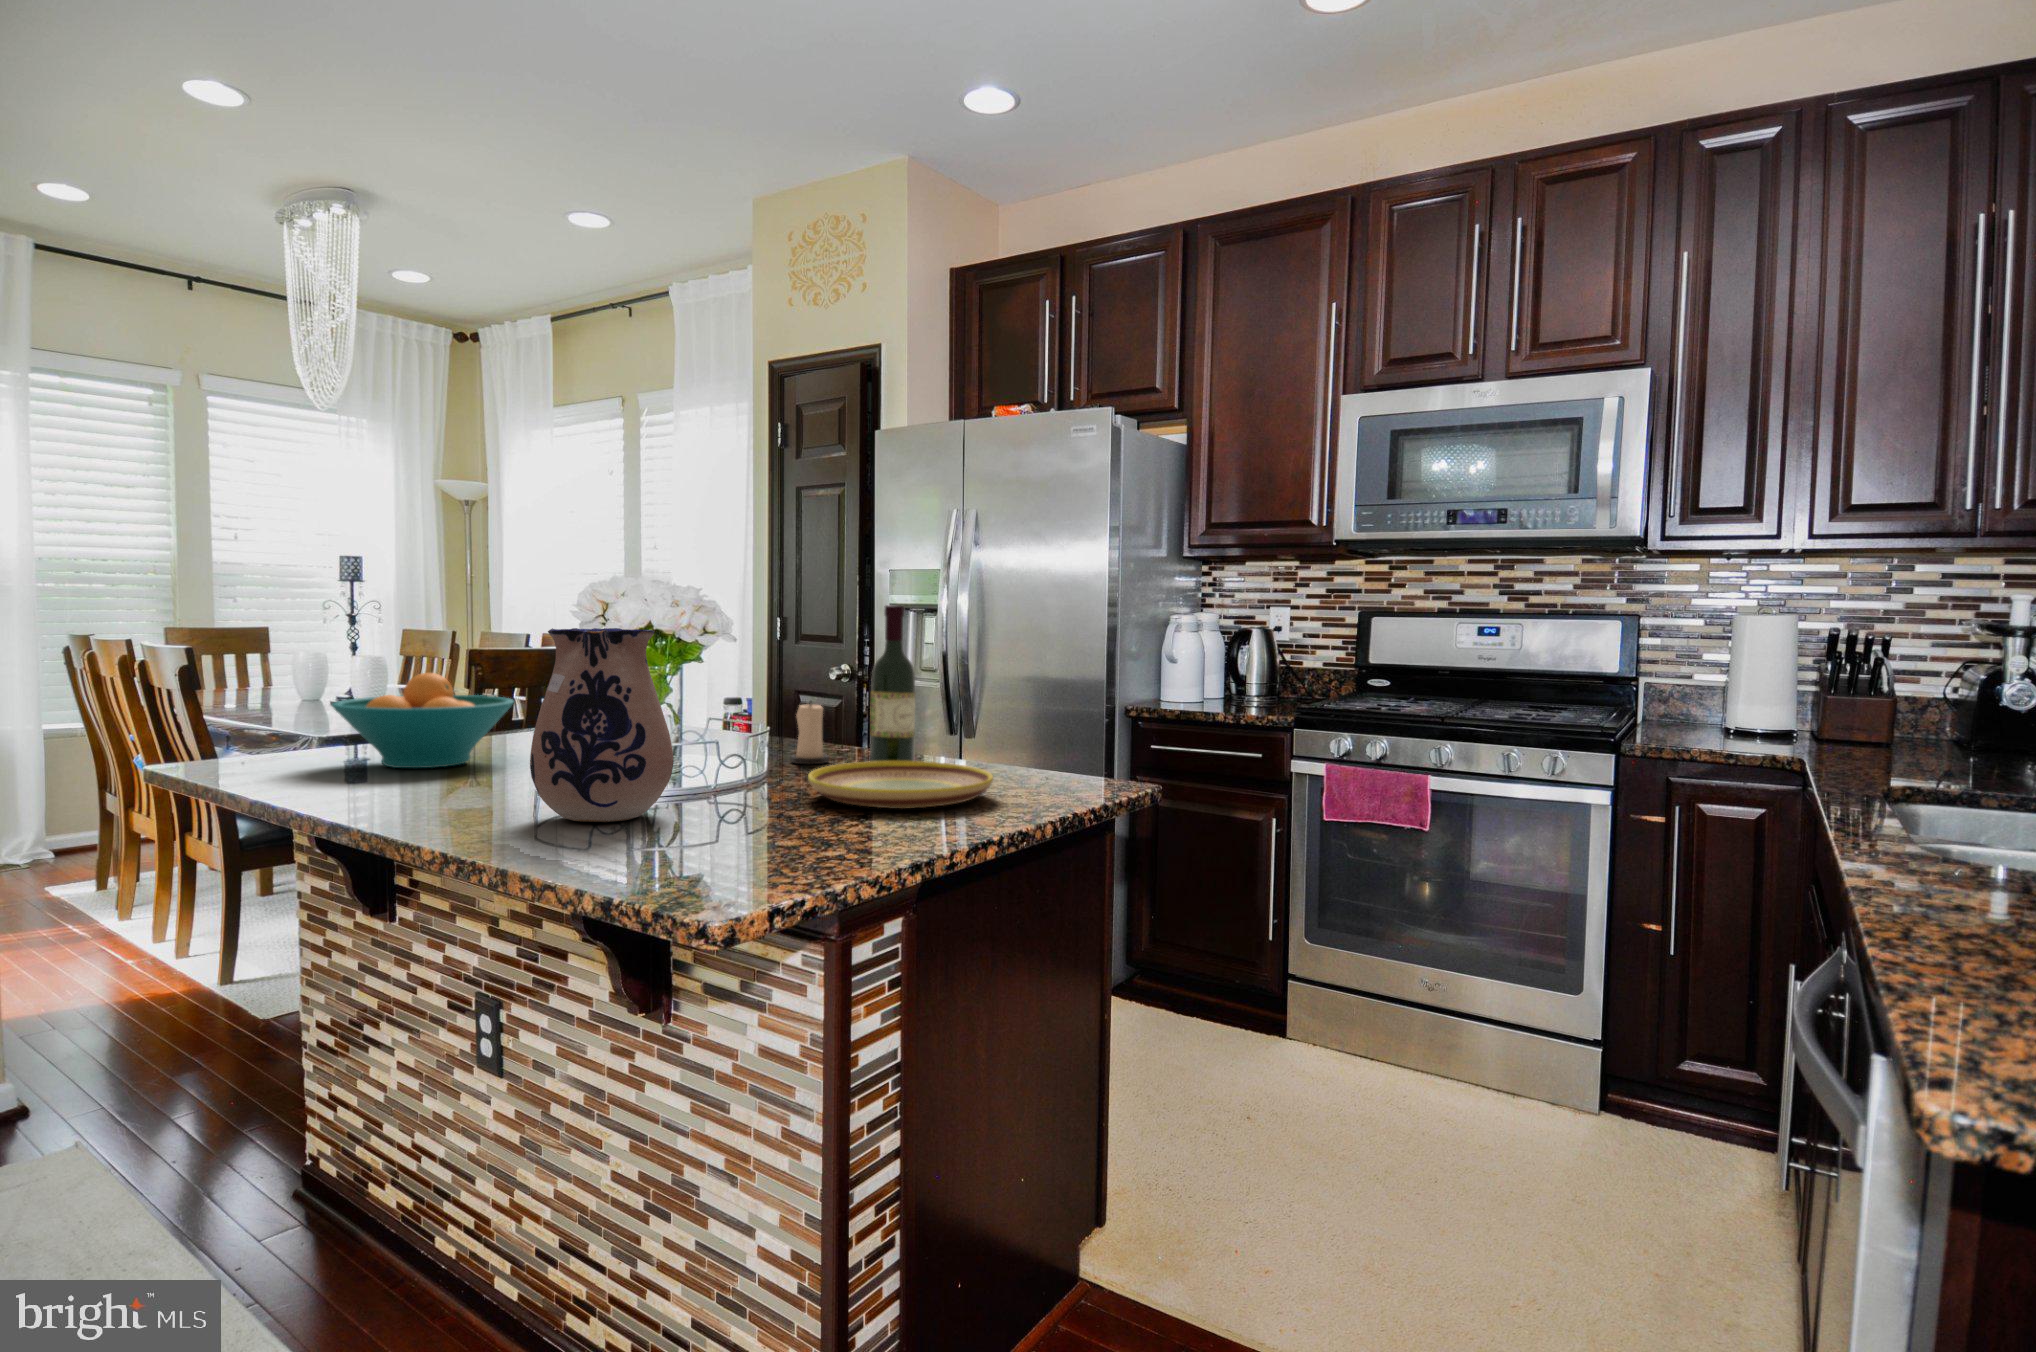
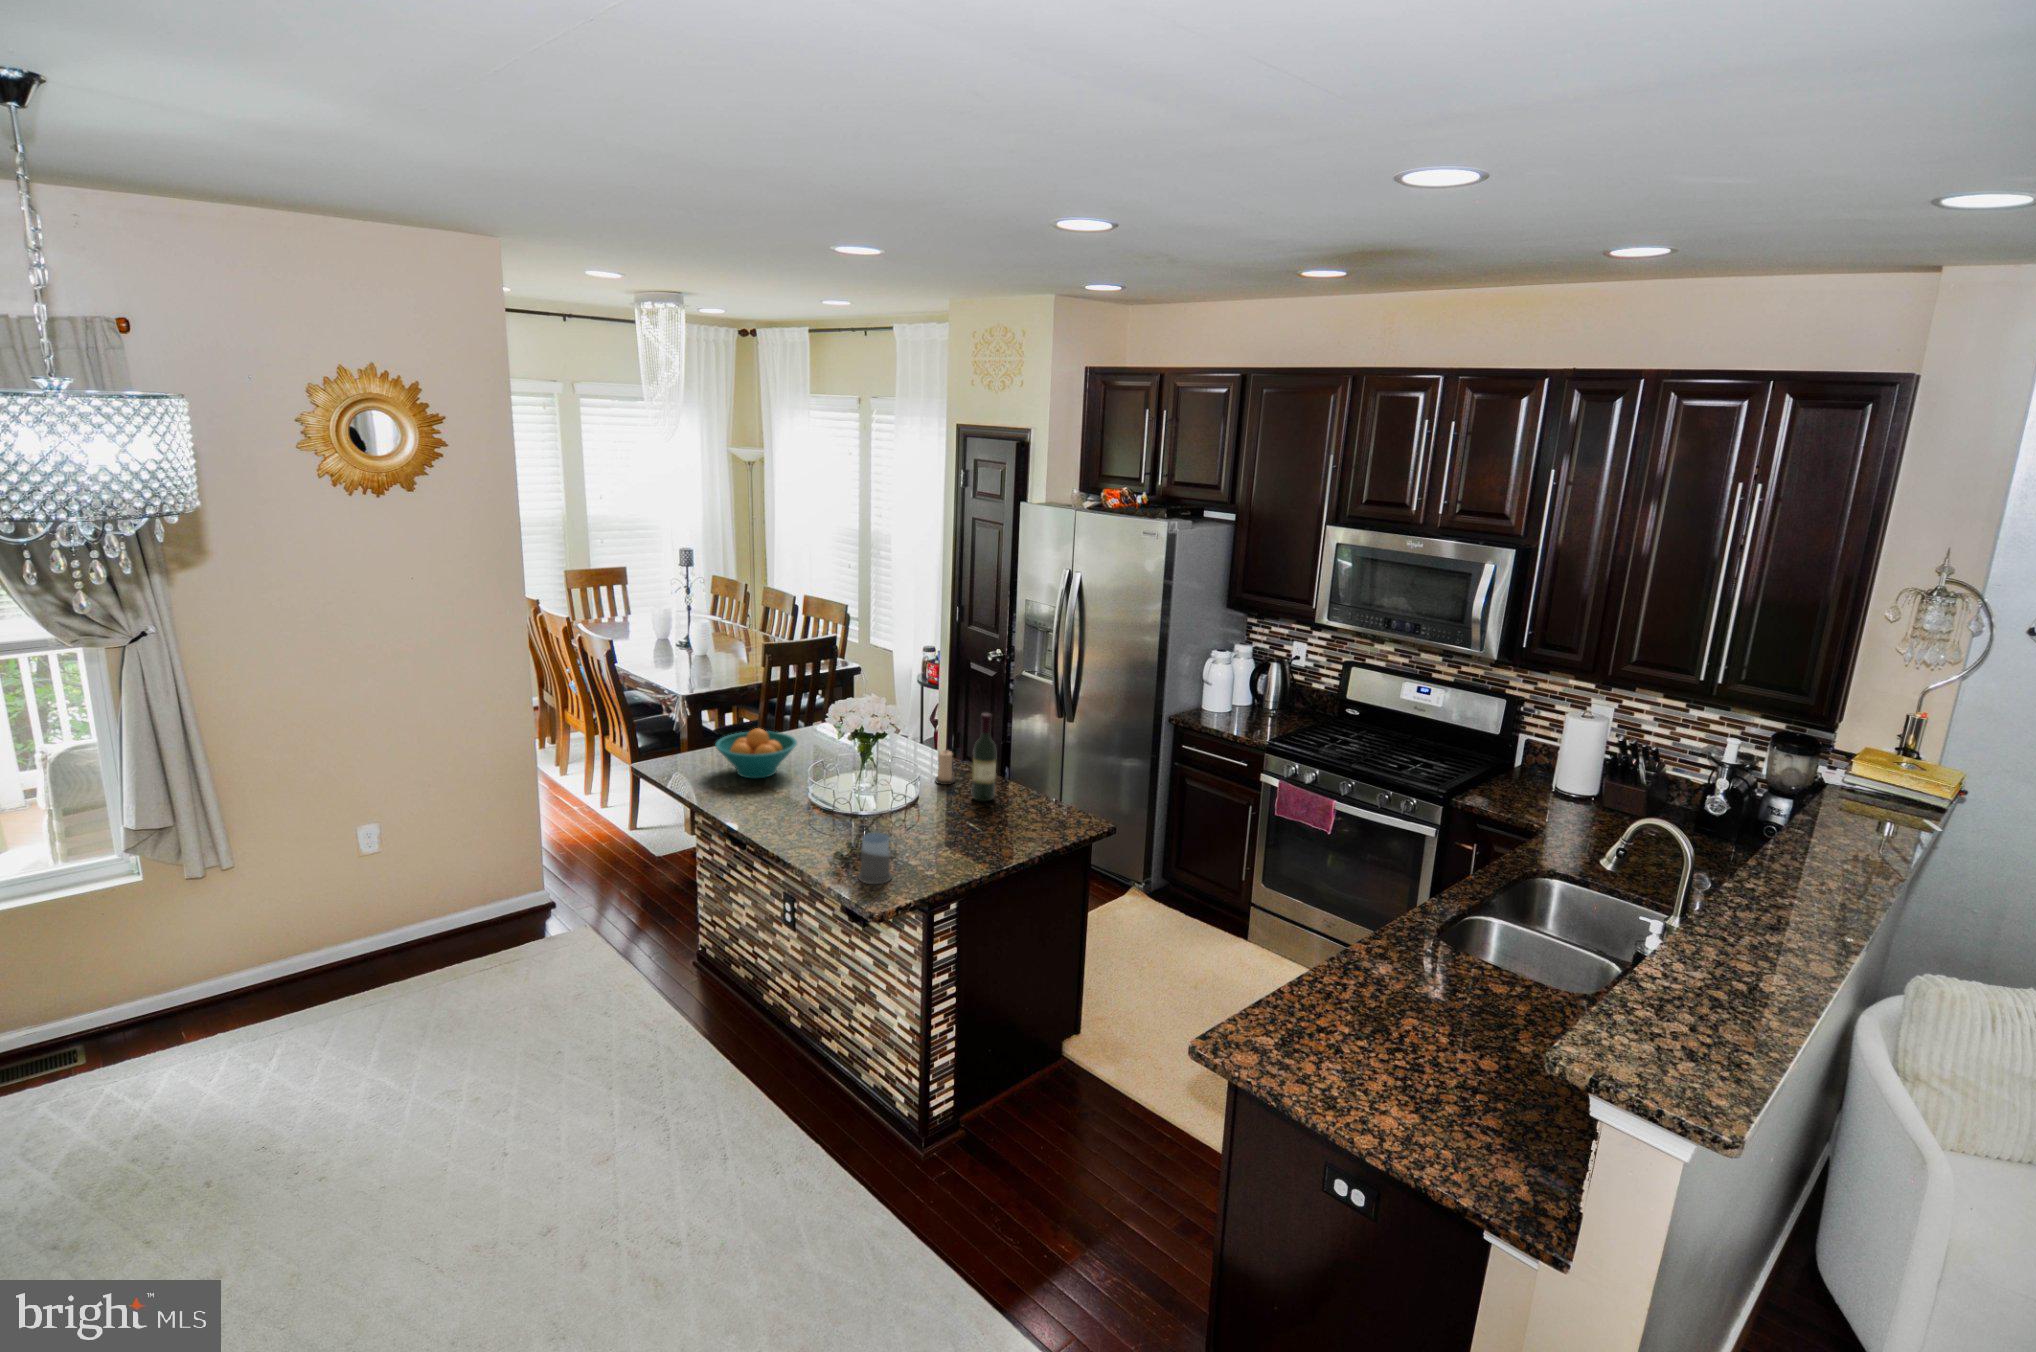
ceramic pitcher: present [530,628,673,822] -> none [809,750,868,843]
mug: none [658,749,755,868] -> present [858,833,897,884]
plate: present [808,761,993,809] -> none [931,803,1020,842]

